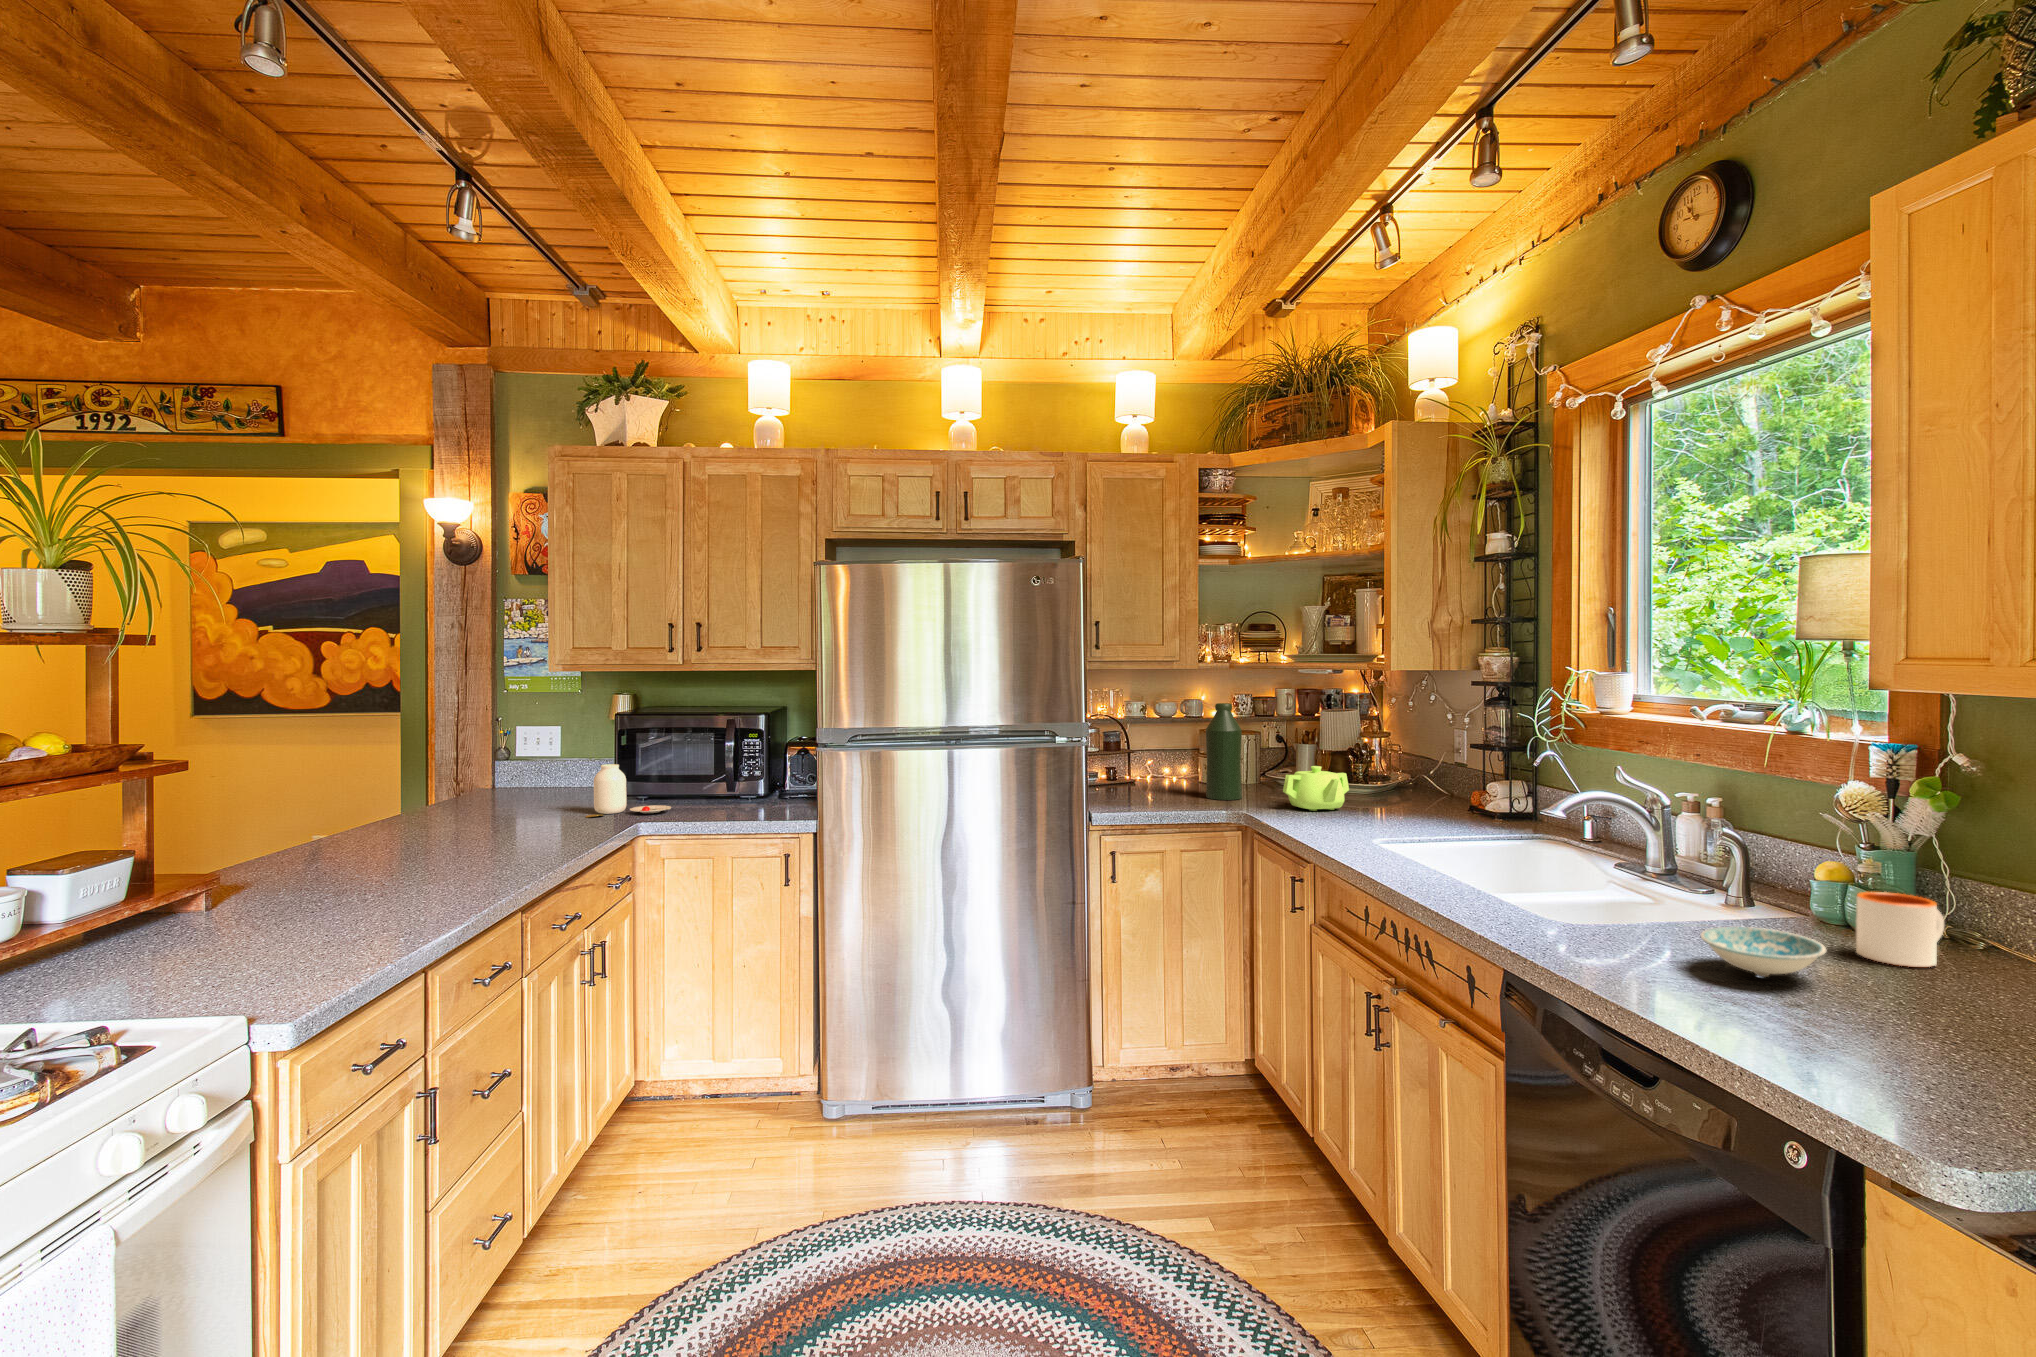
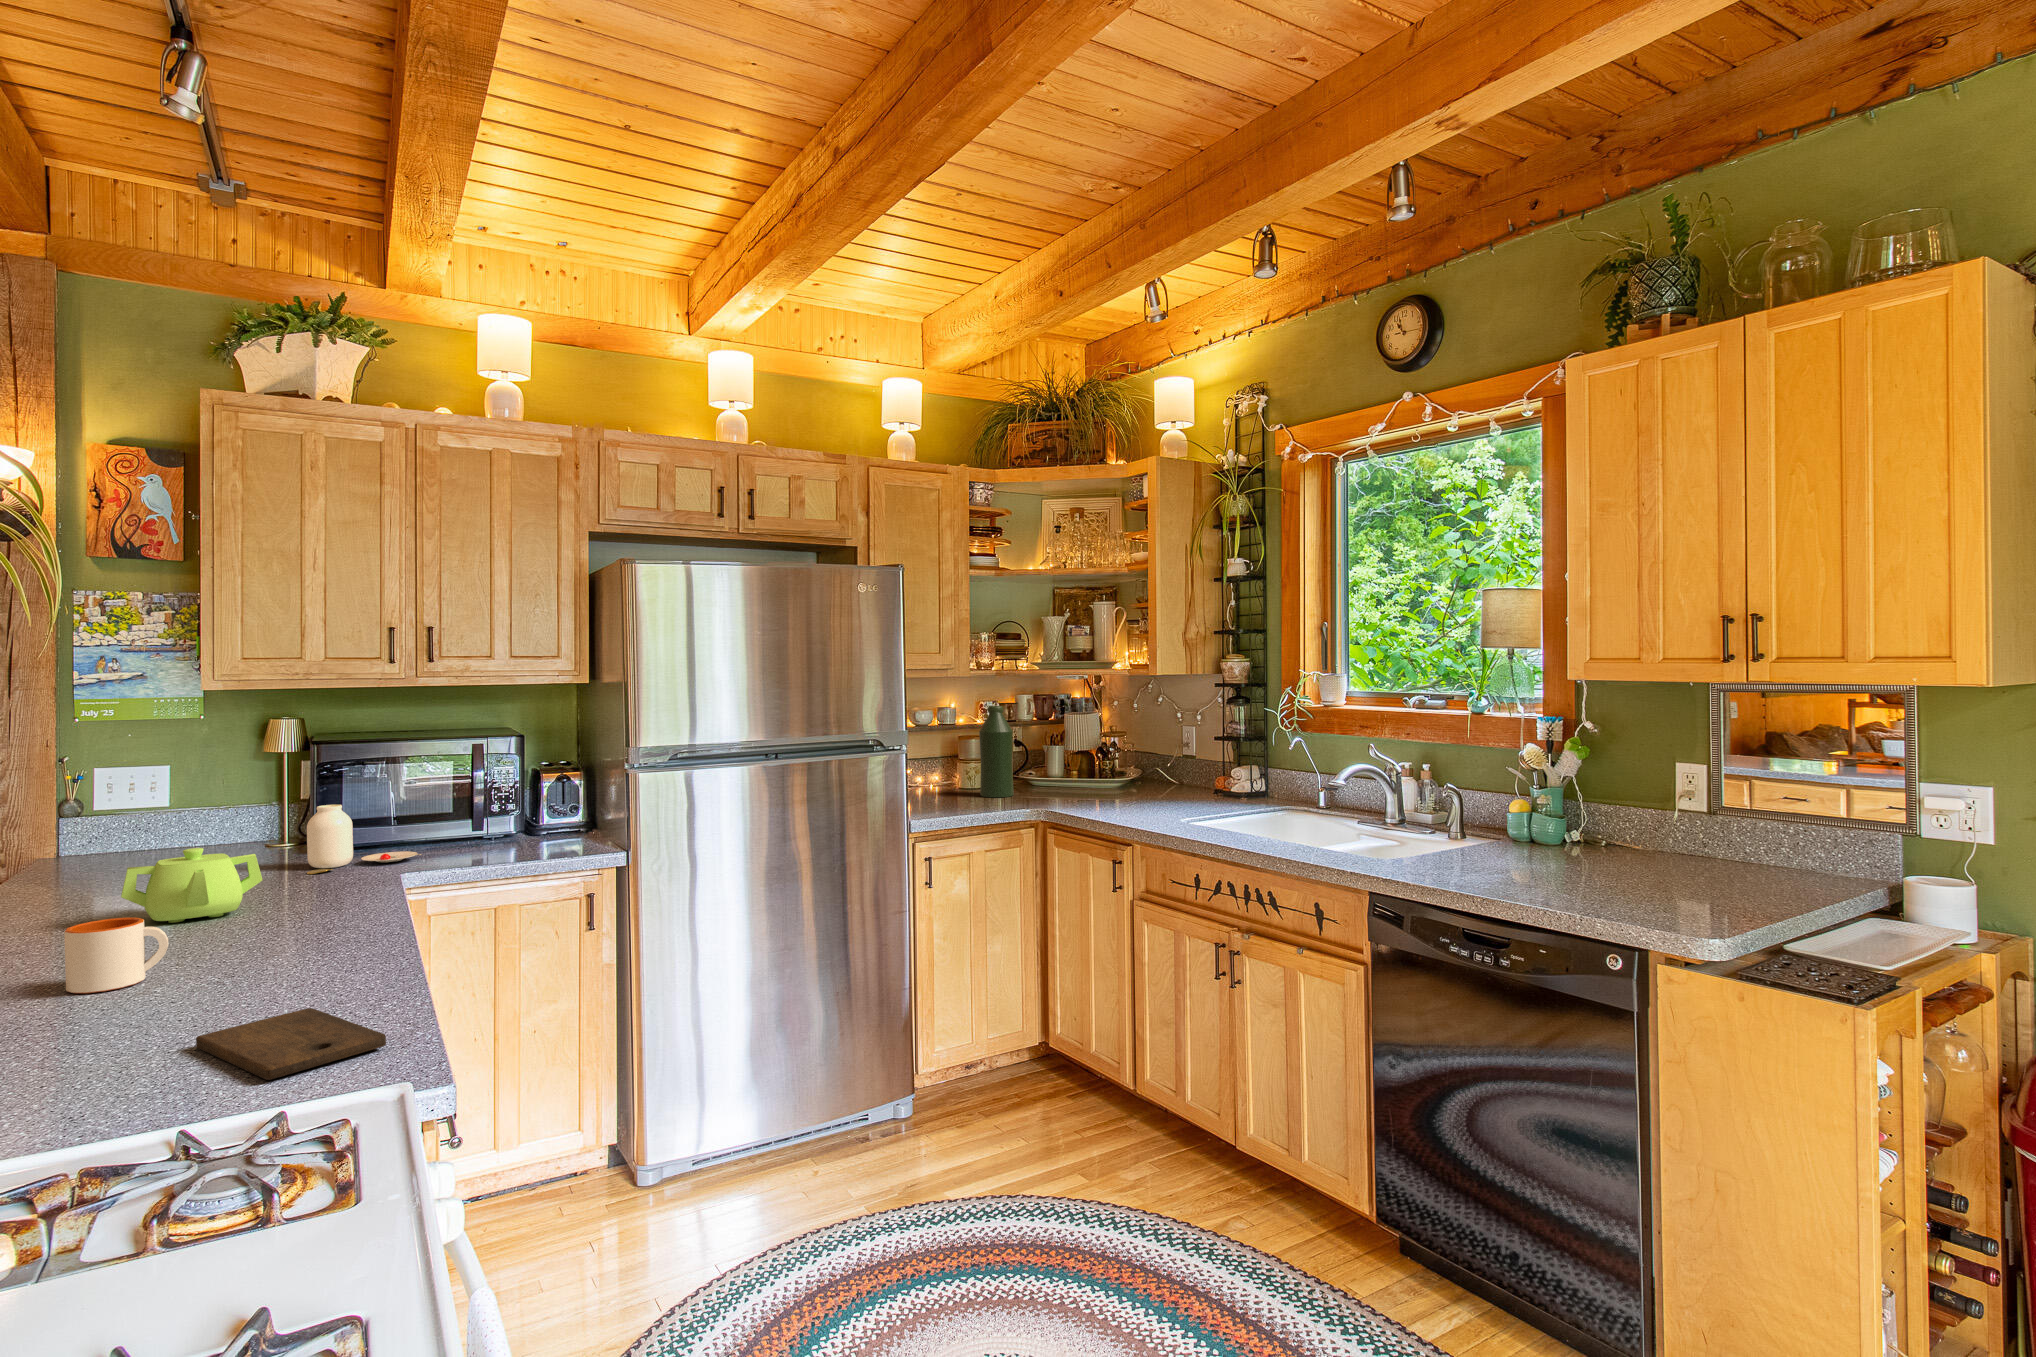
teapot: present [1283,766,1349,811] -> present [121,848,263,923]
mug: present [1856,892,1944,967] -> present [64,918,168,993]
cutting board: none [211,922,339,975] -> present [196,1008,386,1080]
ceramic bowl: present [1701,927,1826,977] -> none [1503,845,1576,875]

